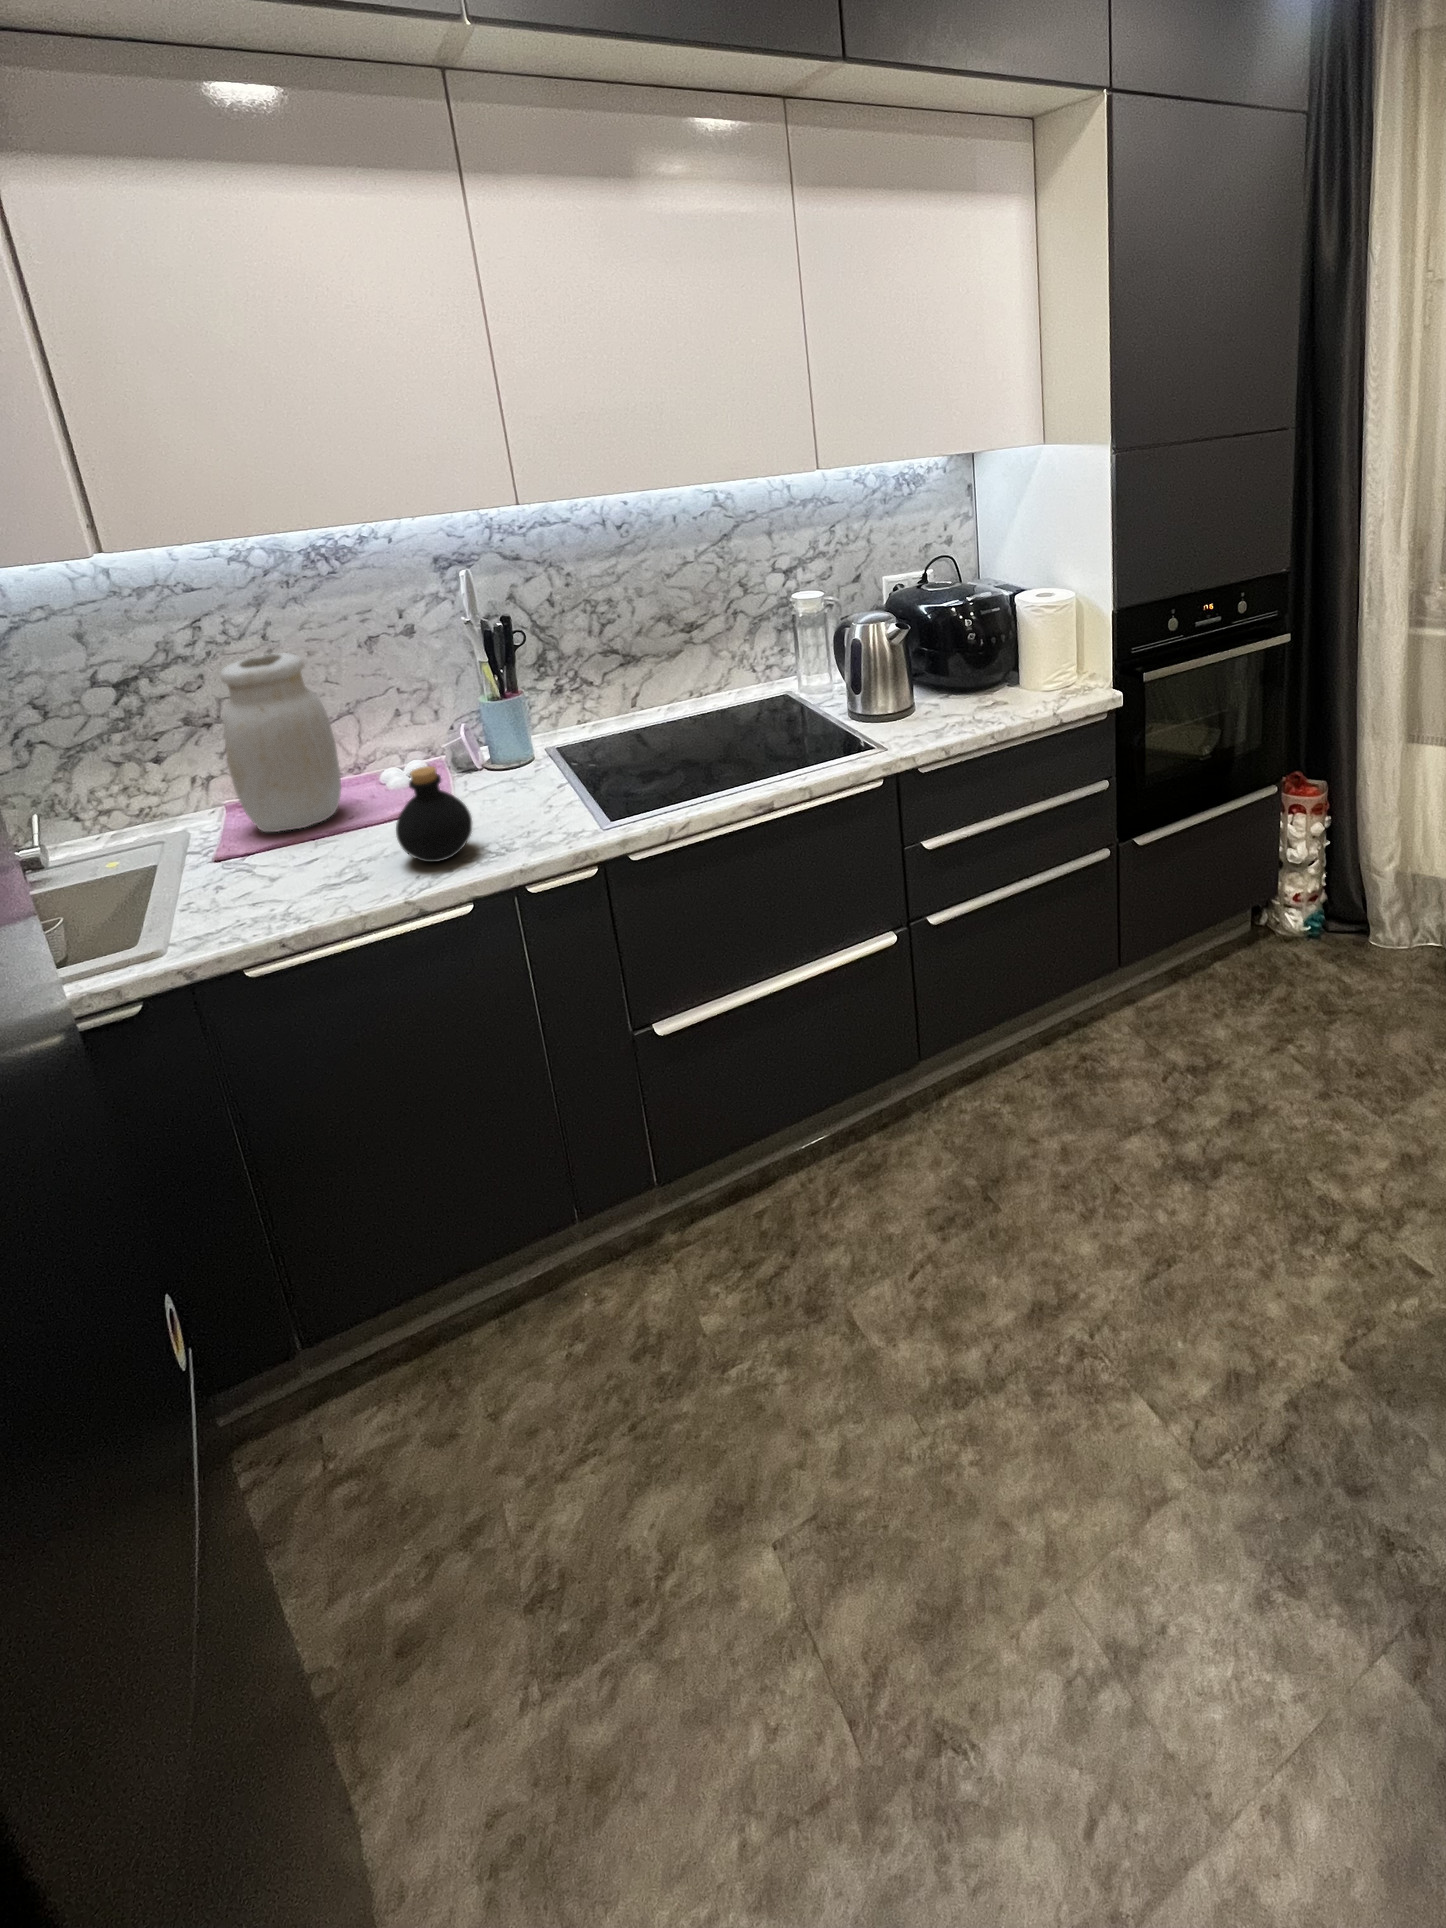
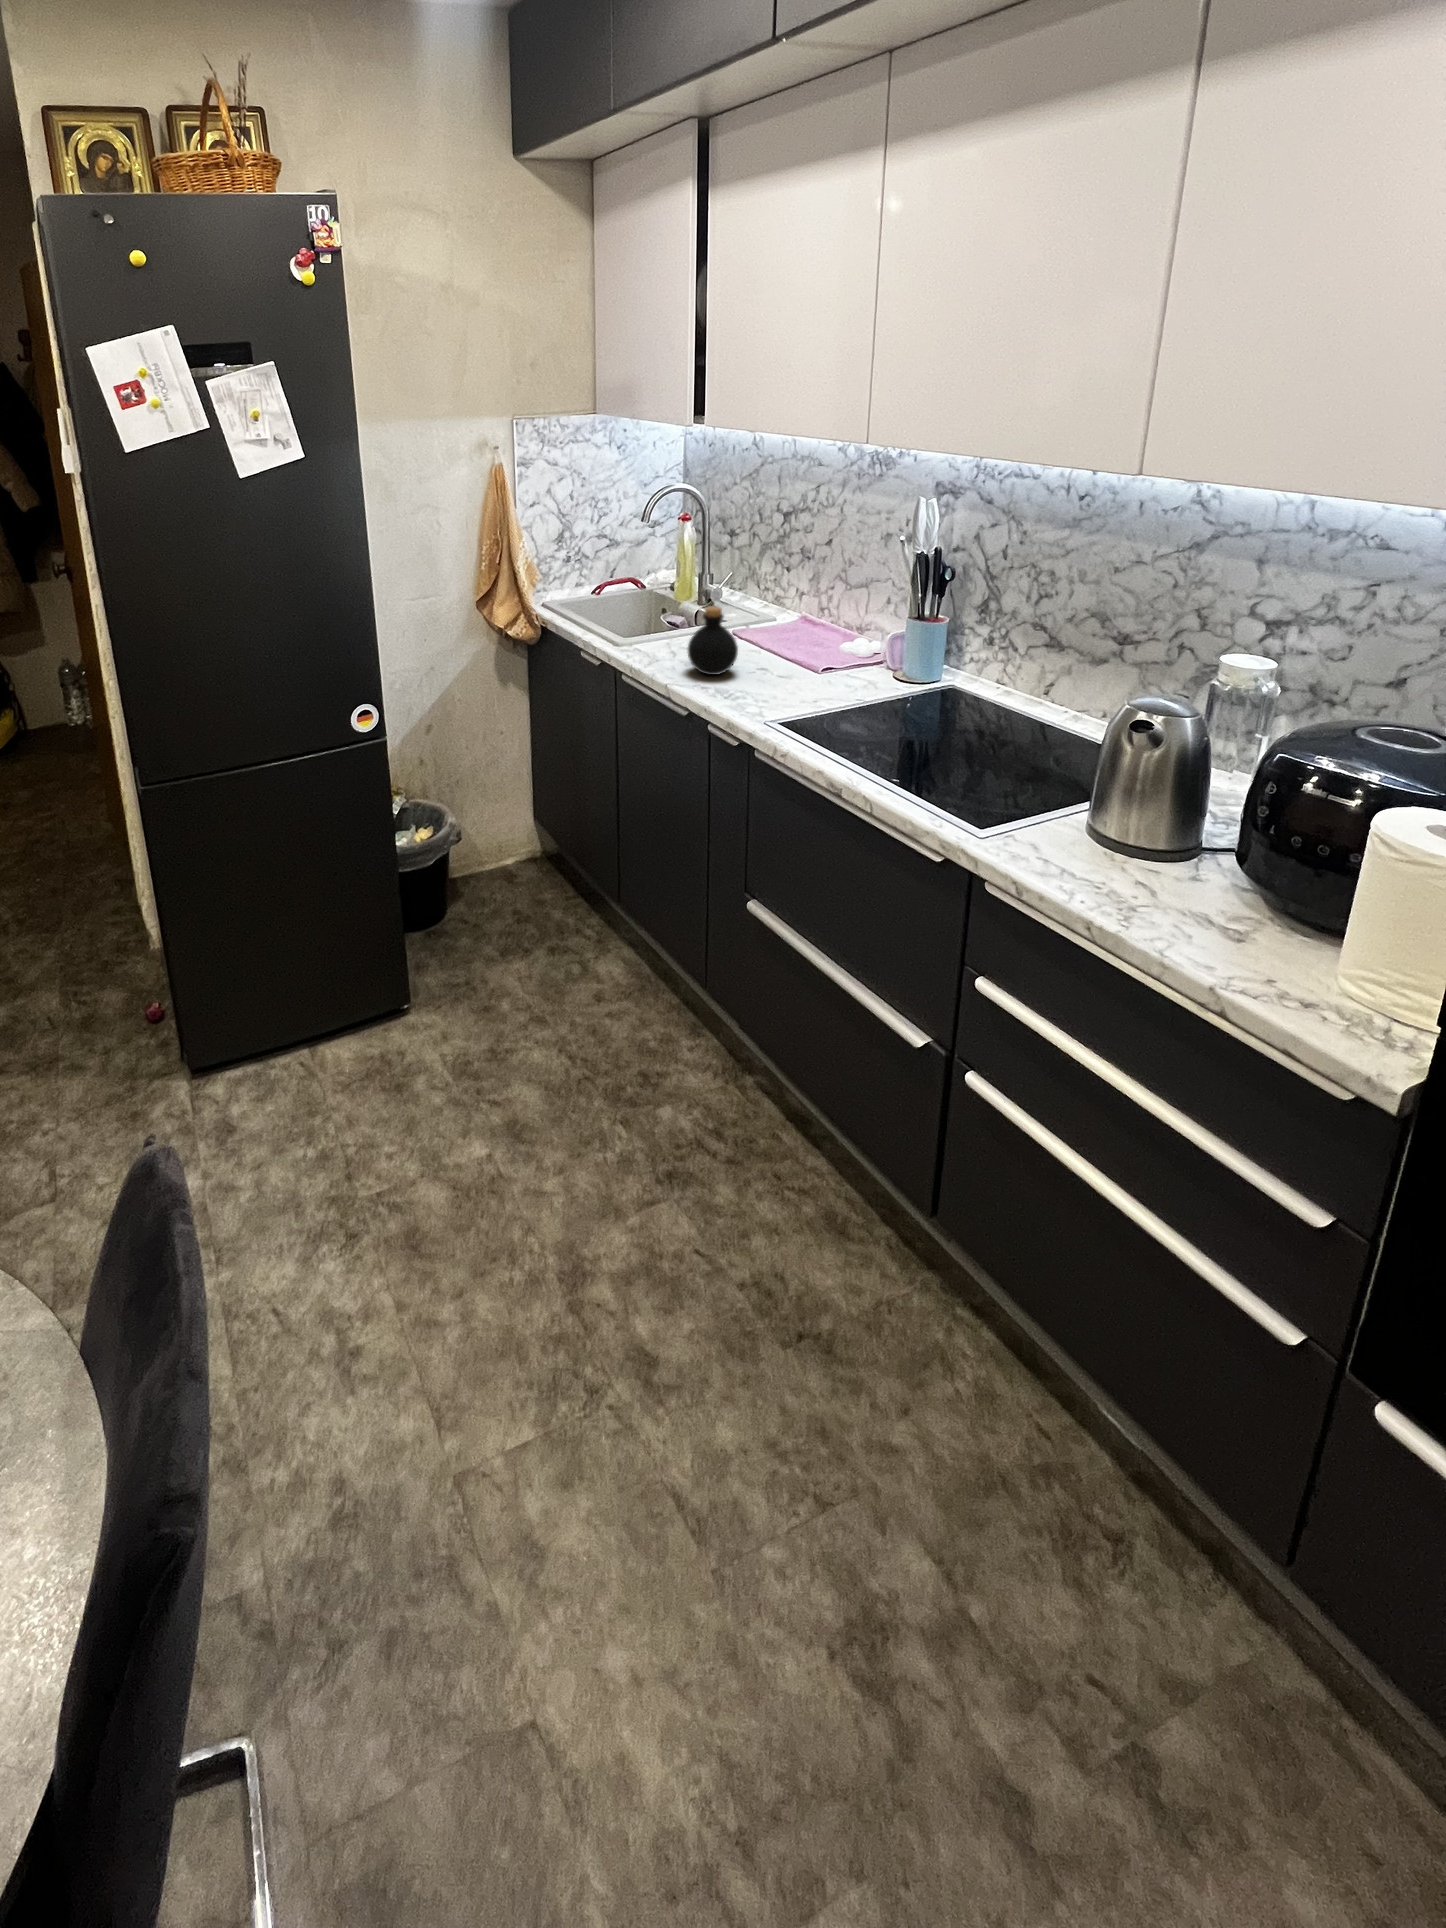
jar: present [220,653,341,832] -> none [745,515,808,639]

